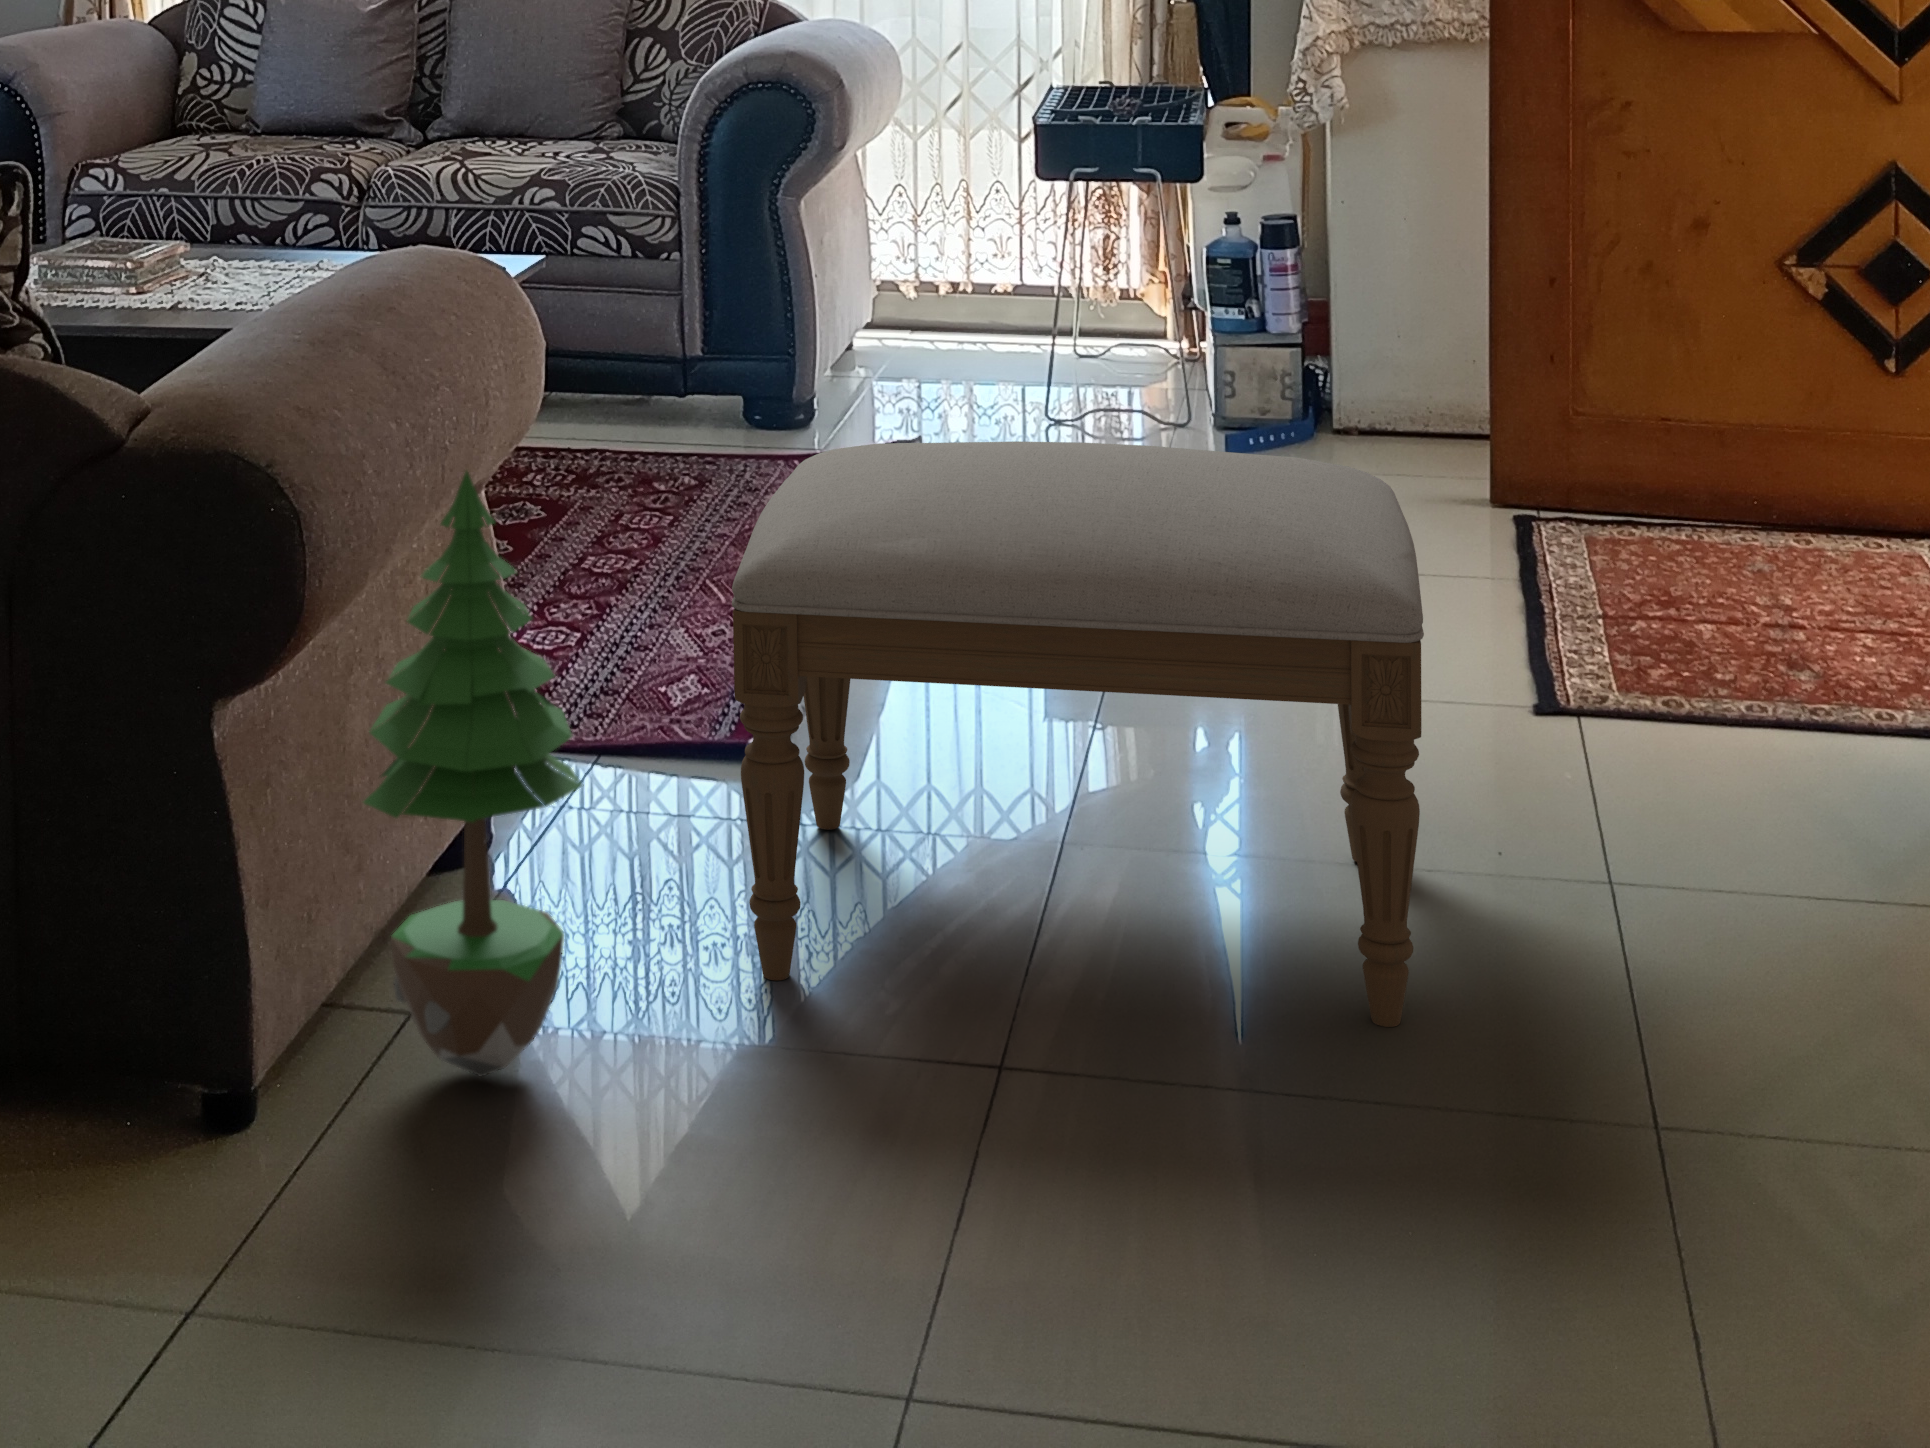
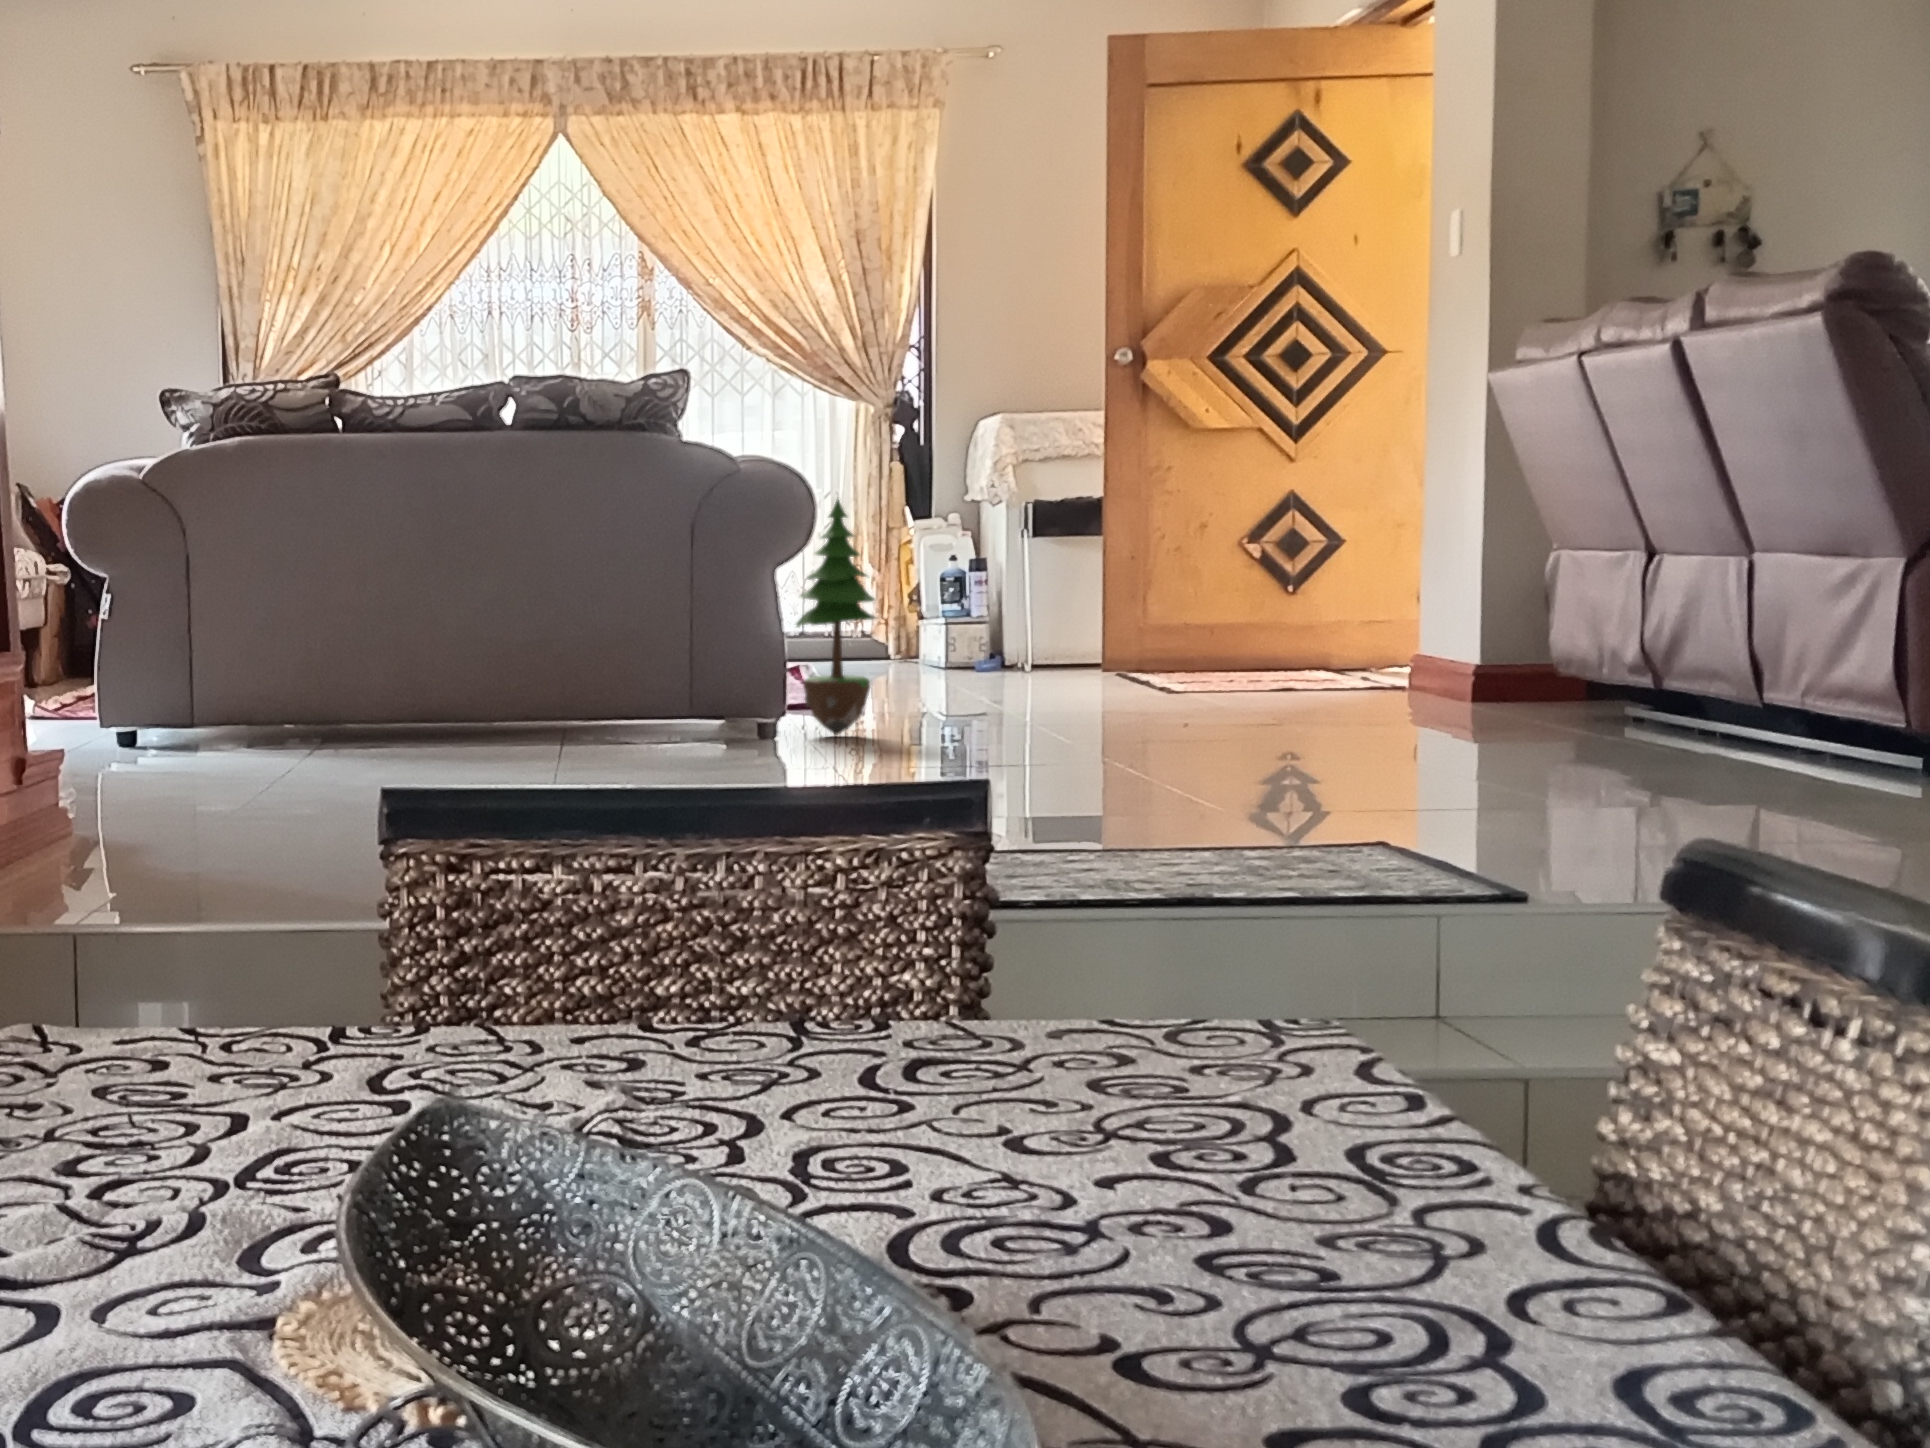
ottoman: present [732,441,1424,1027] -> none [885,531,1171,726]

